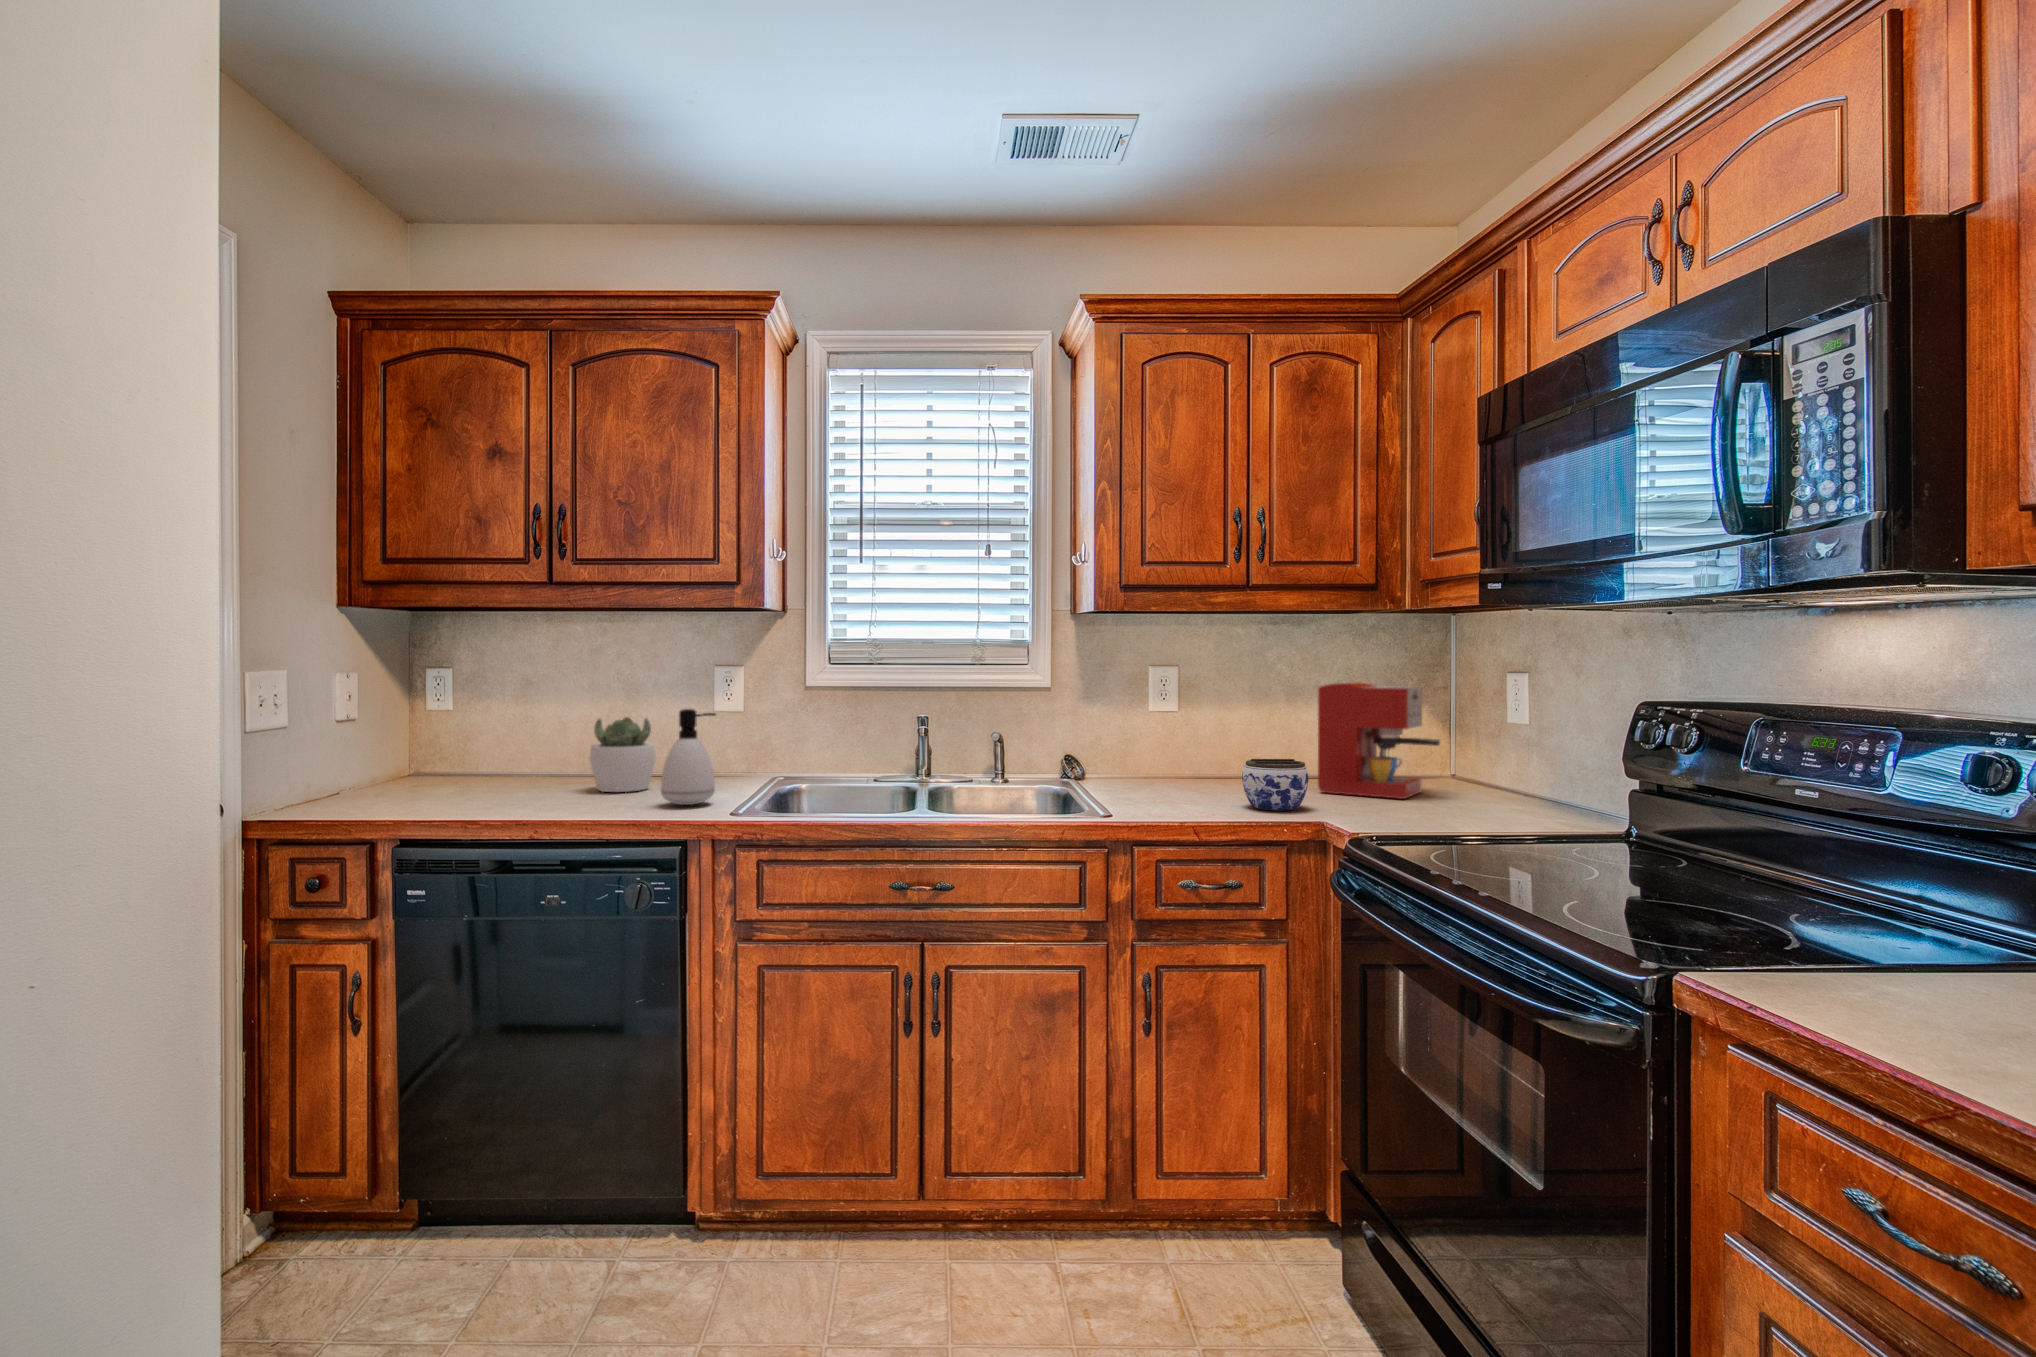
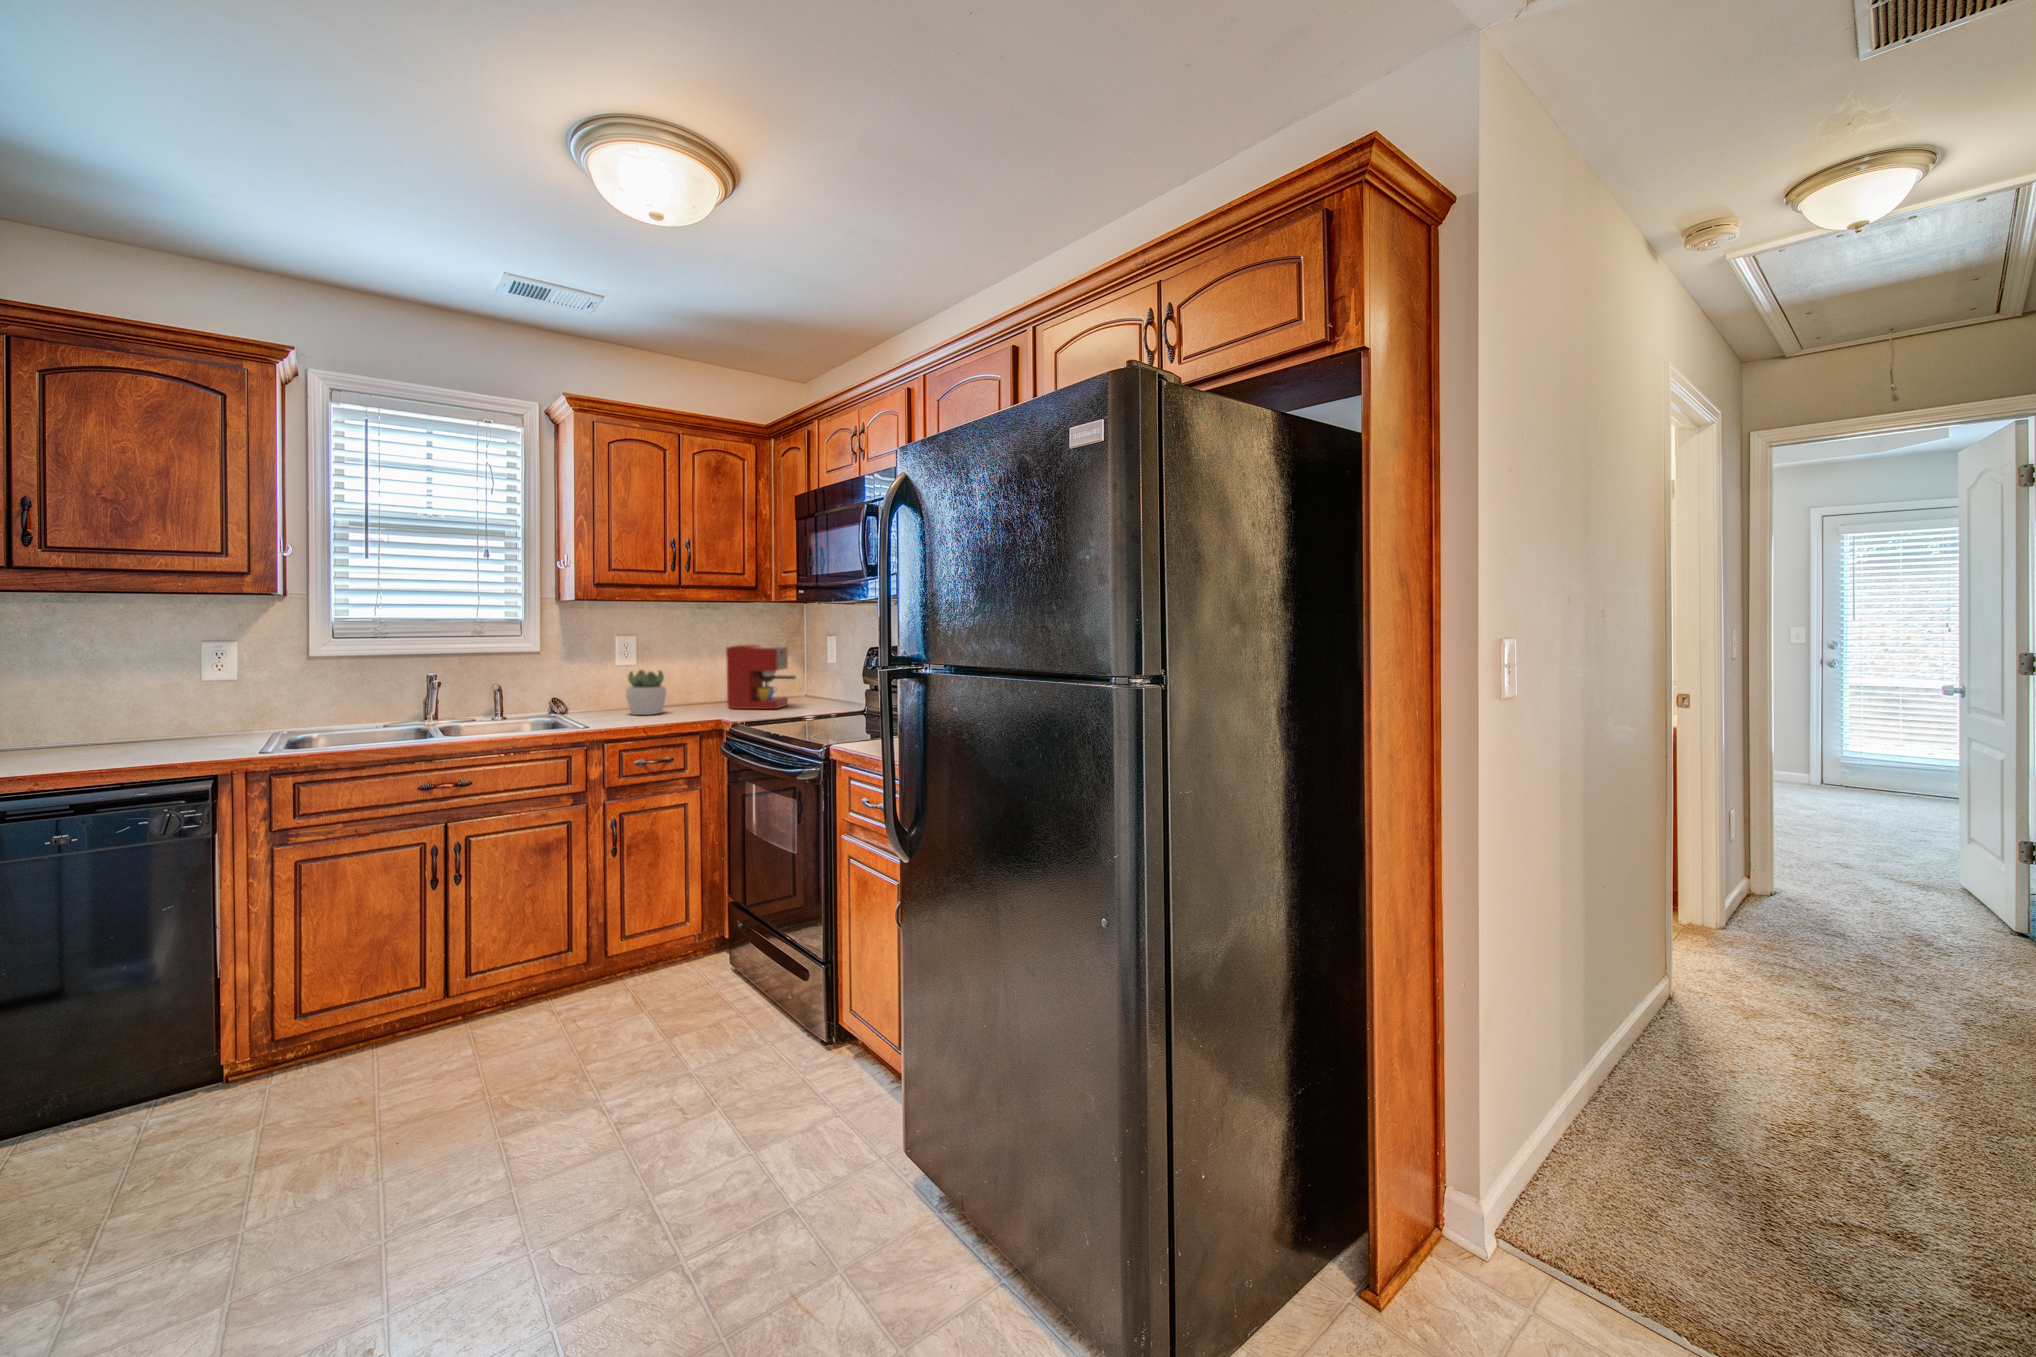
soap dispenser: present [661,709,716,805] -> none [176,673,235,748]
succulent plant: present [590,717,656,792] -> present [626,670,666,715]
jar: present [1242,759,1309,810] -> none [676,690,717,720]

